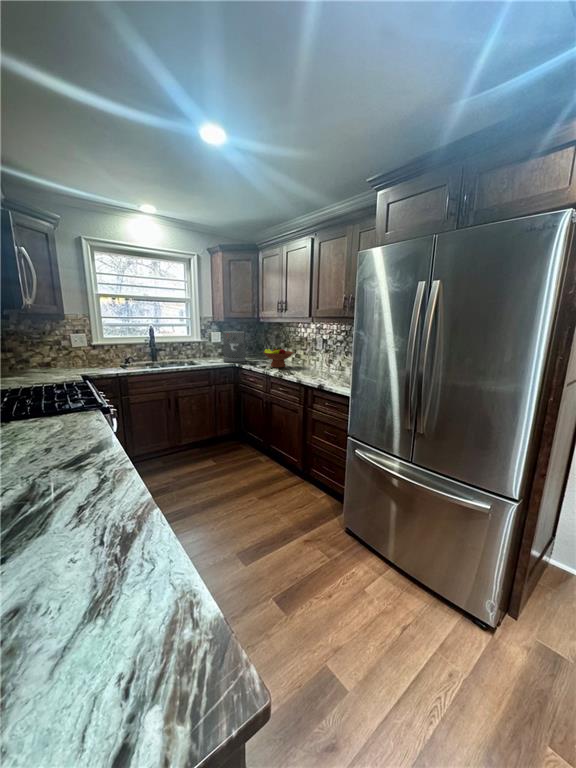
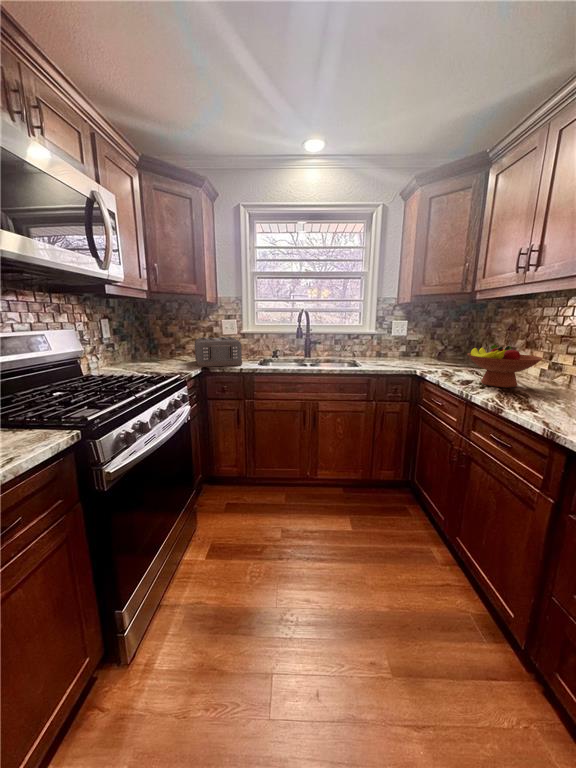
coffee maker: present [223,331,246,362] -> none [400,318,446,369]
toaster: none [57,349,114,375] -> present [195,337,242,367]

